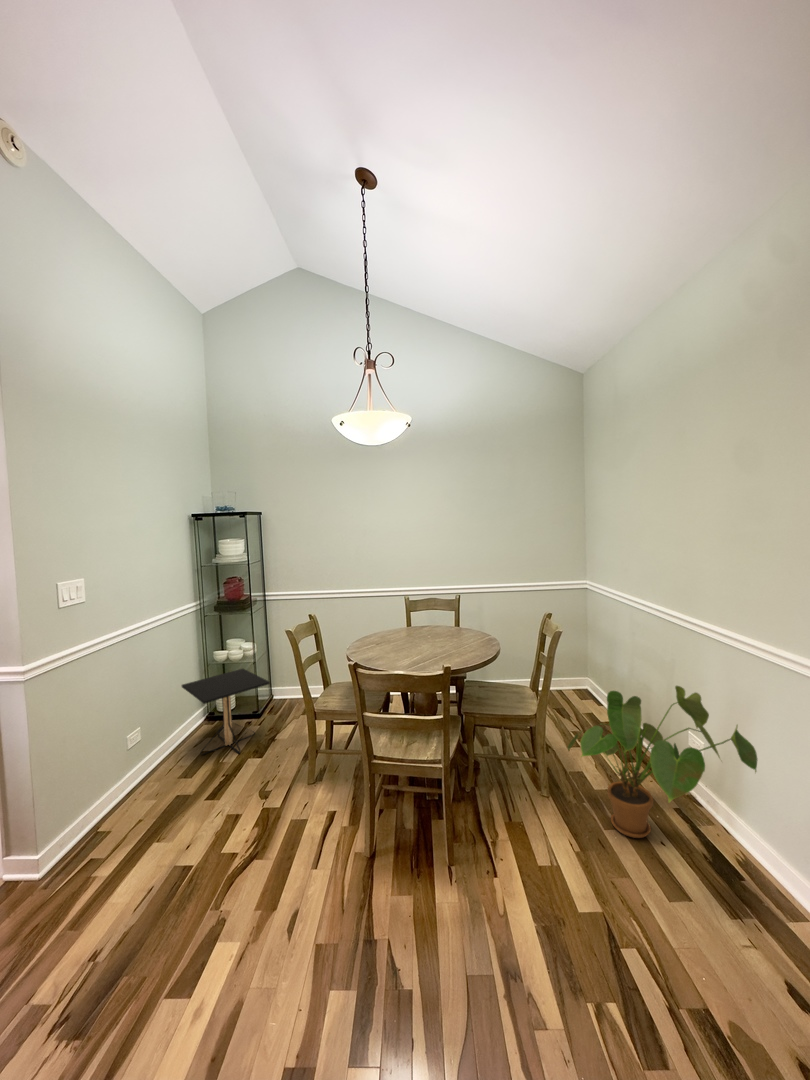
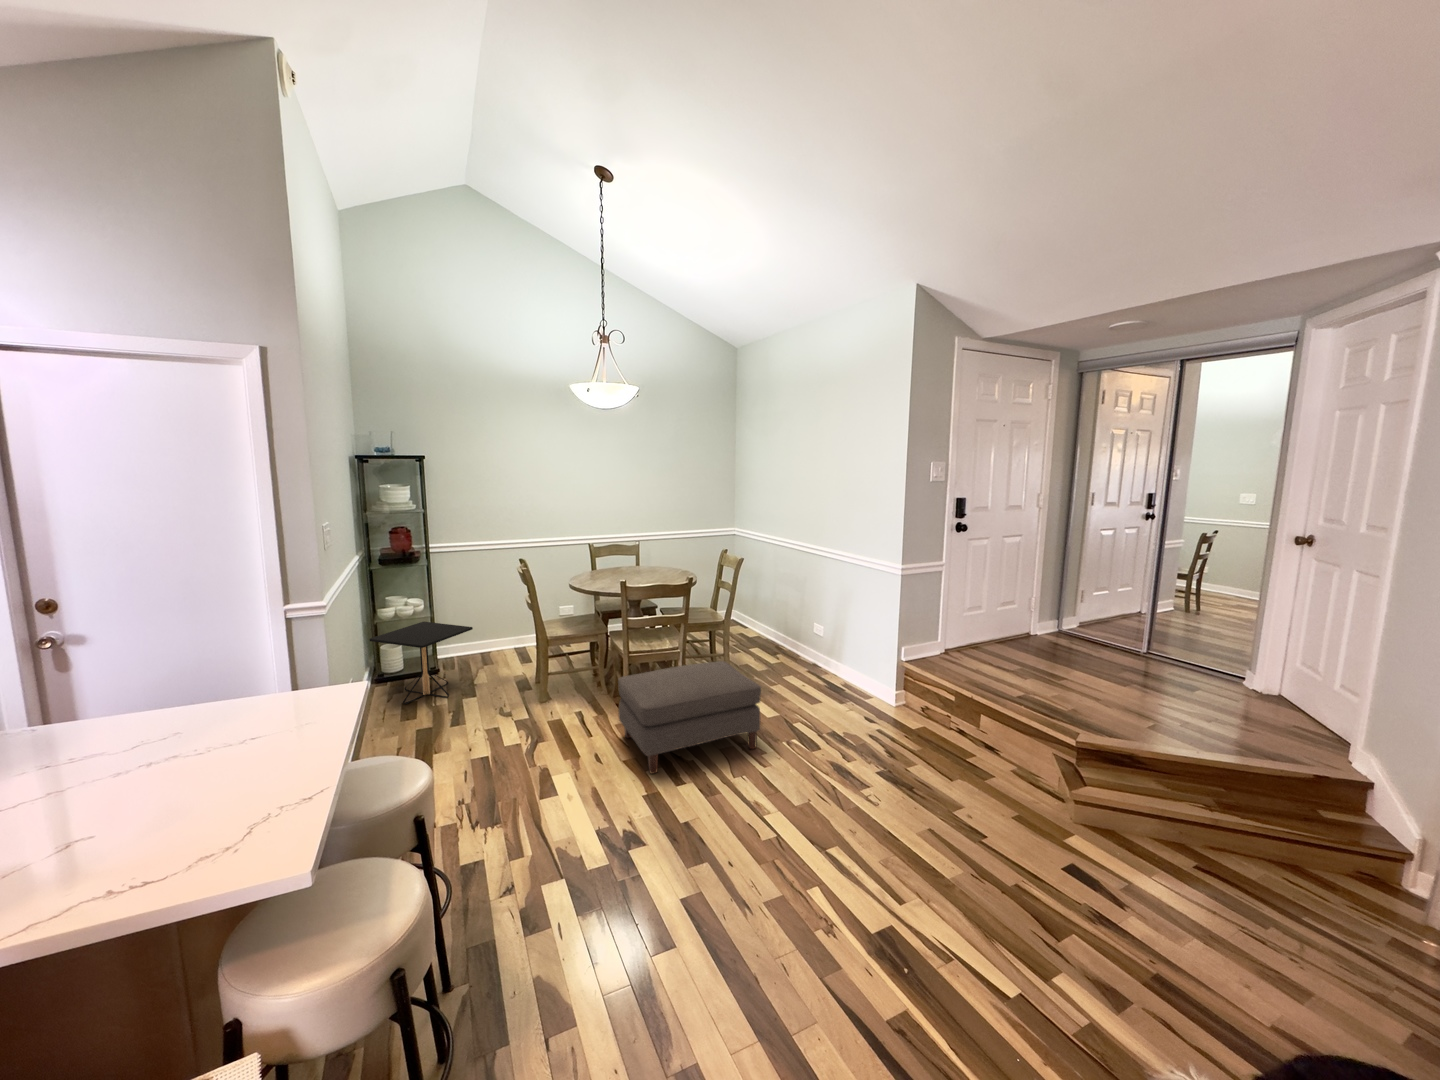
house plant: present [568,686,758,838] -> none [746,591,854,687]
ottoman: none [317,792,538,1001] -> present [618,661,761,774]

